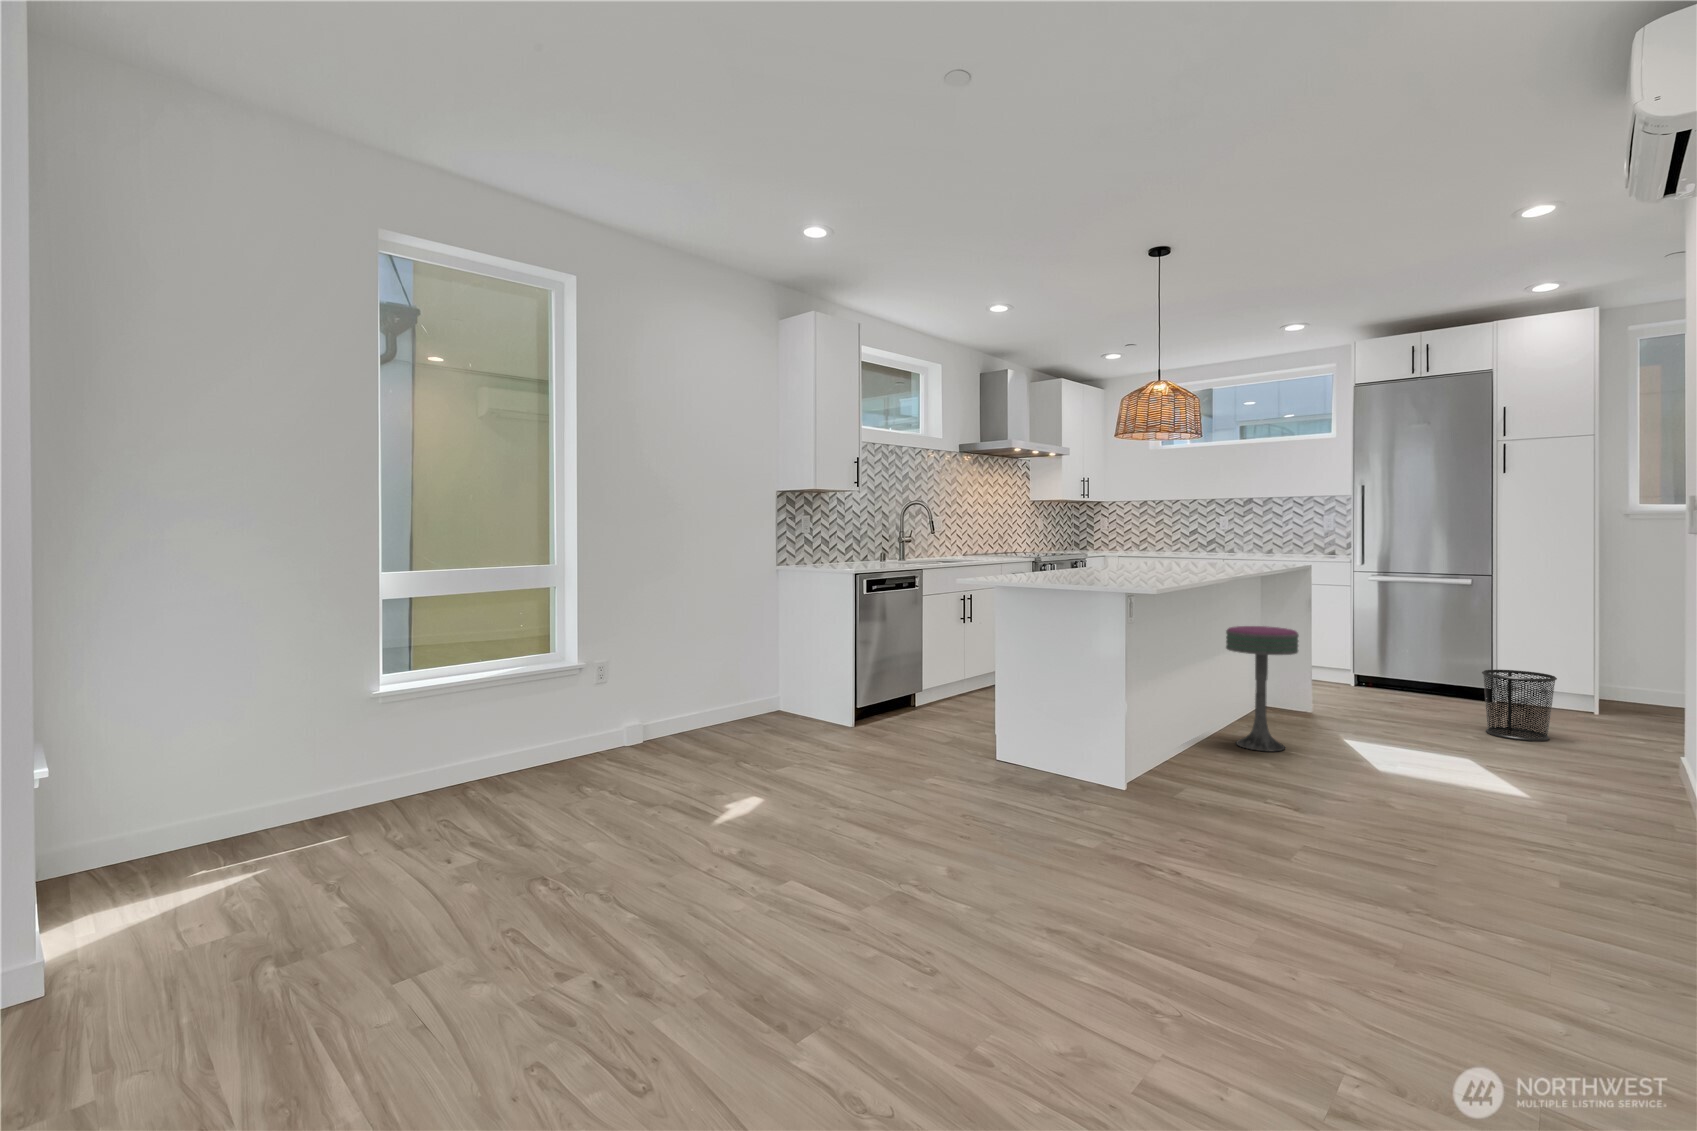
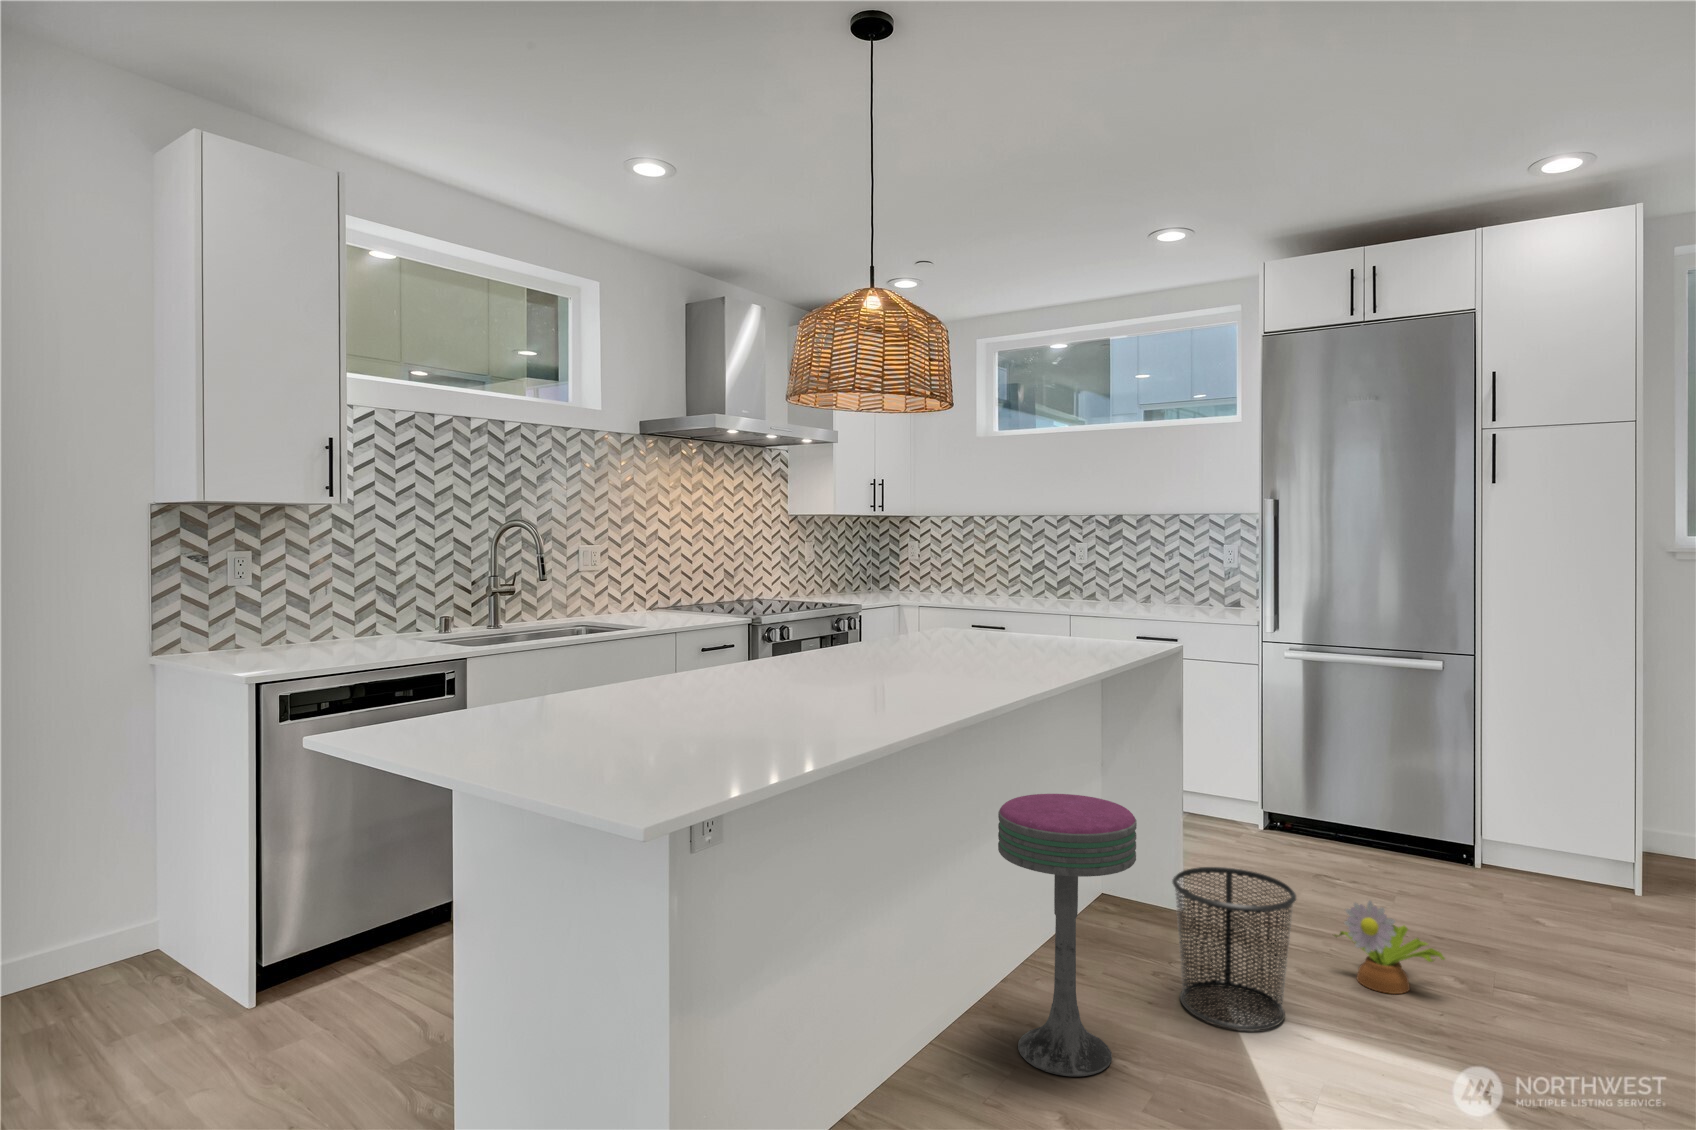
waste bin: present [1482,670,1557,741] -> present [1172,867,1296,1031]
decorative plant: none [1399,689,1464,737] -> present [1335,901,1445,994]

